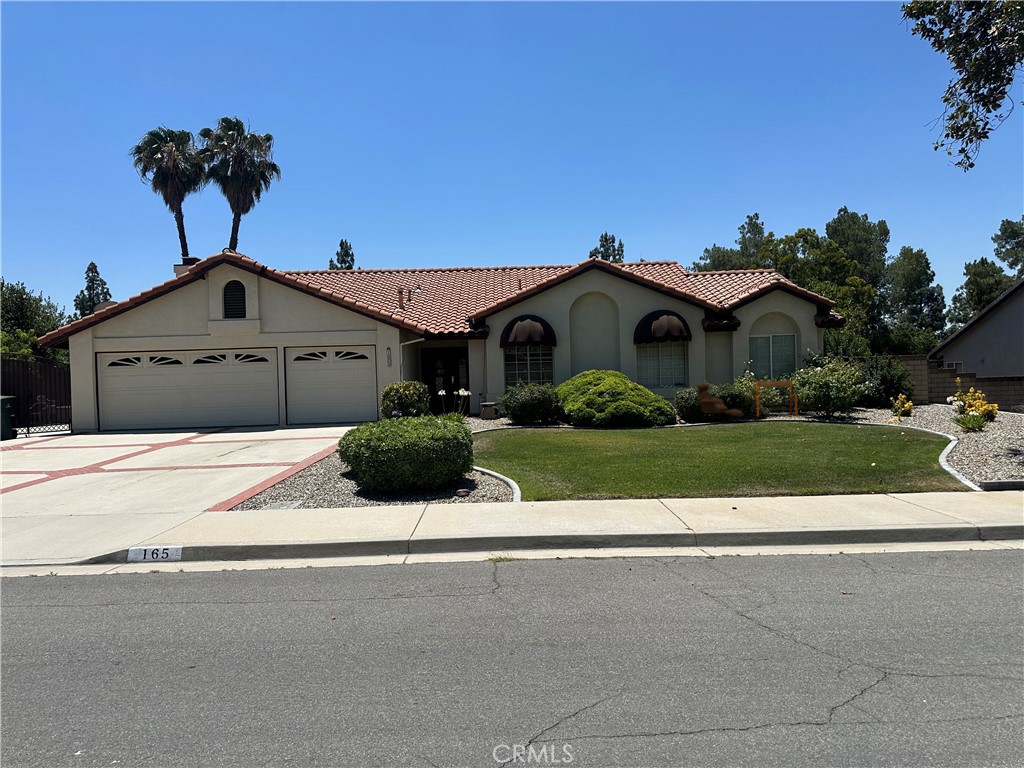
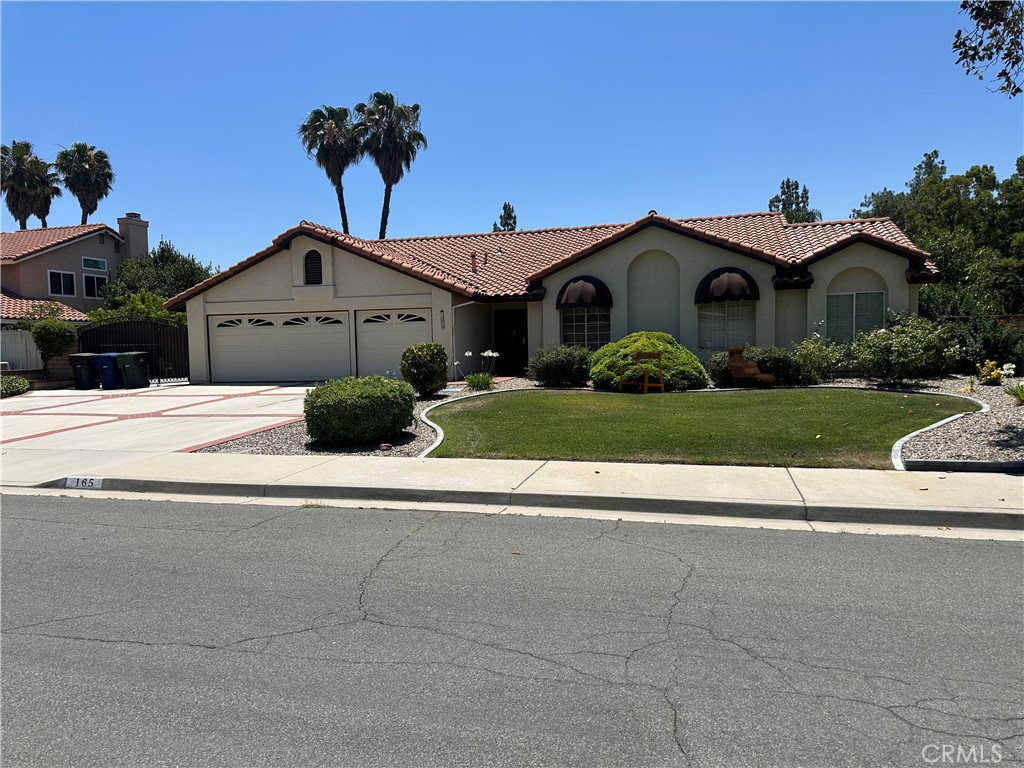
bench: present [755,380,797,416] -> present [619,352,664,393]

